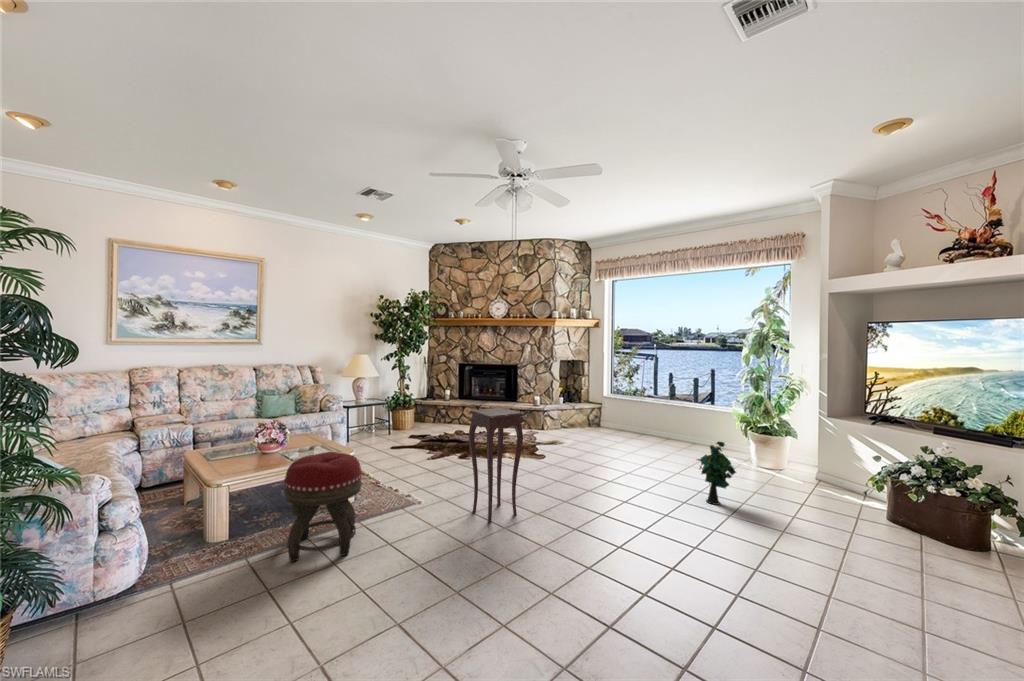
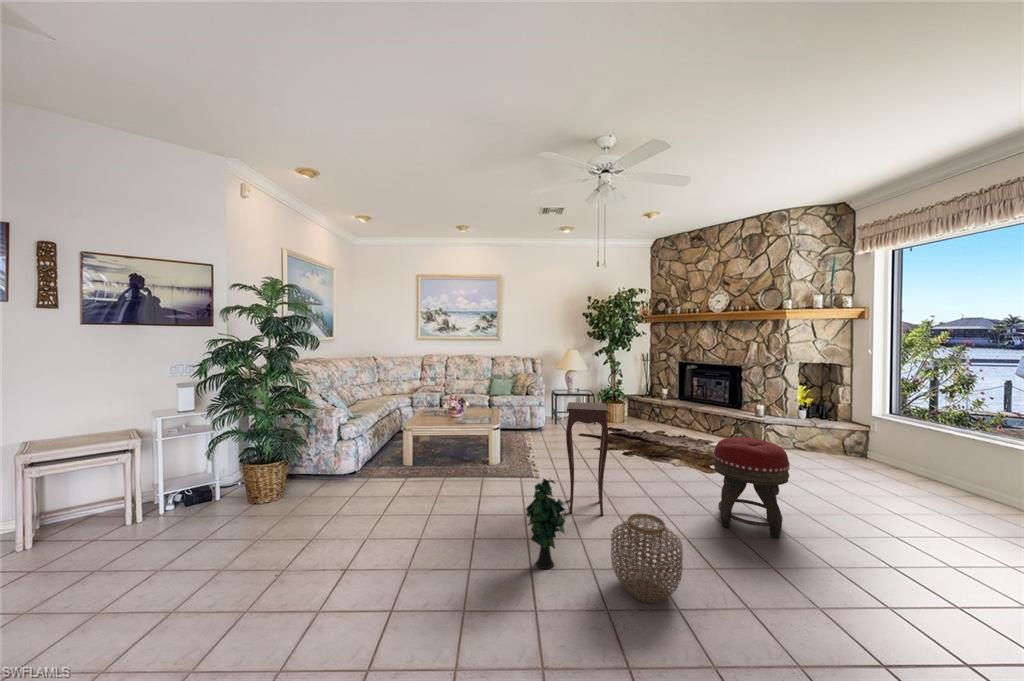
decorative plant: present [698,442,736,505] -> present [526,479,567,569]
footstool: present [284,452,362,562] -> present [714,437,790,538]
woven basket: none [587,492,644,563] -> present [611,514,683,603]

